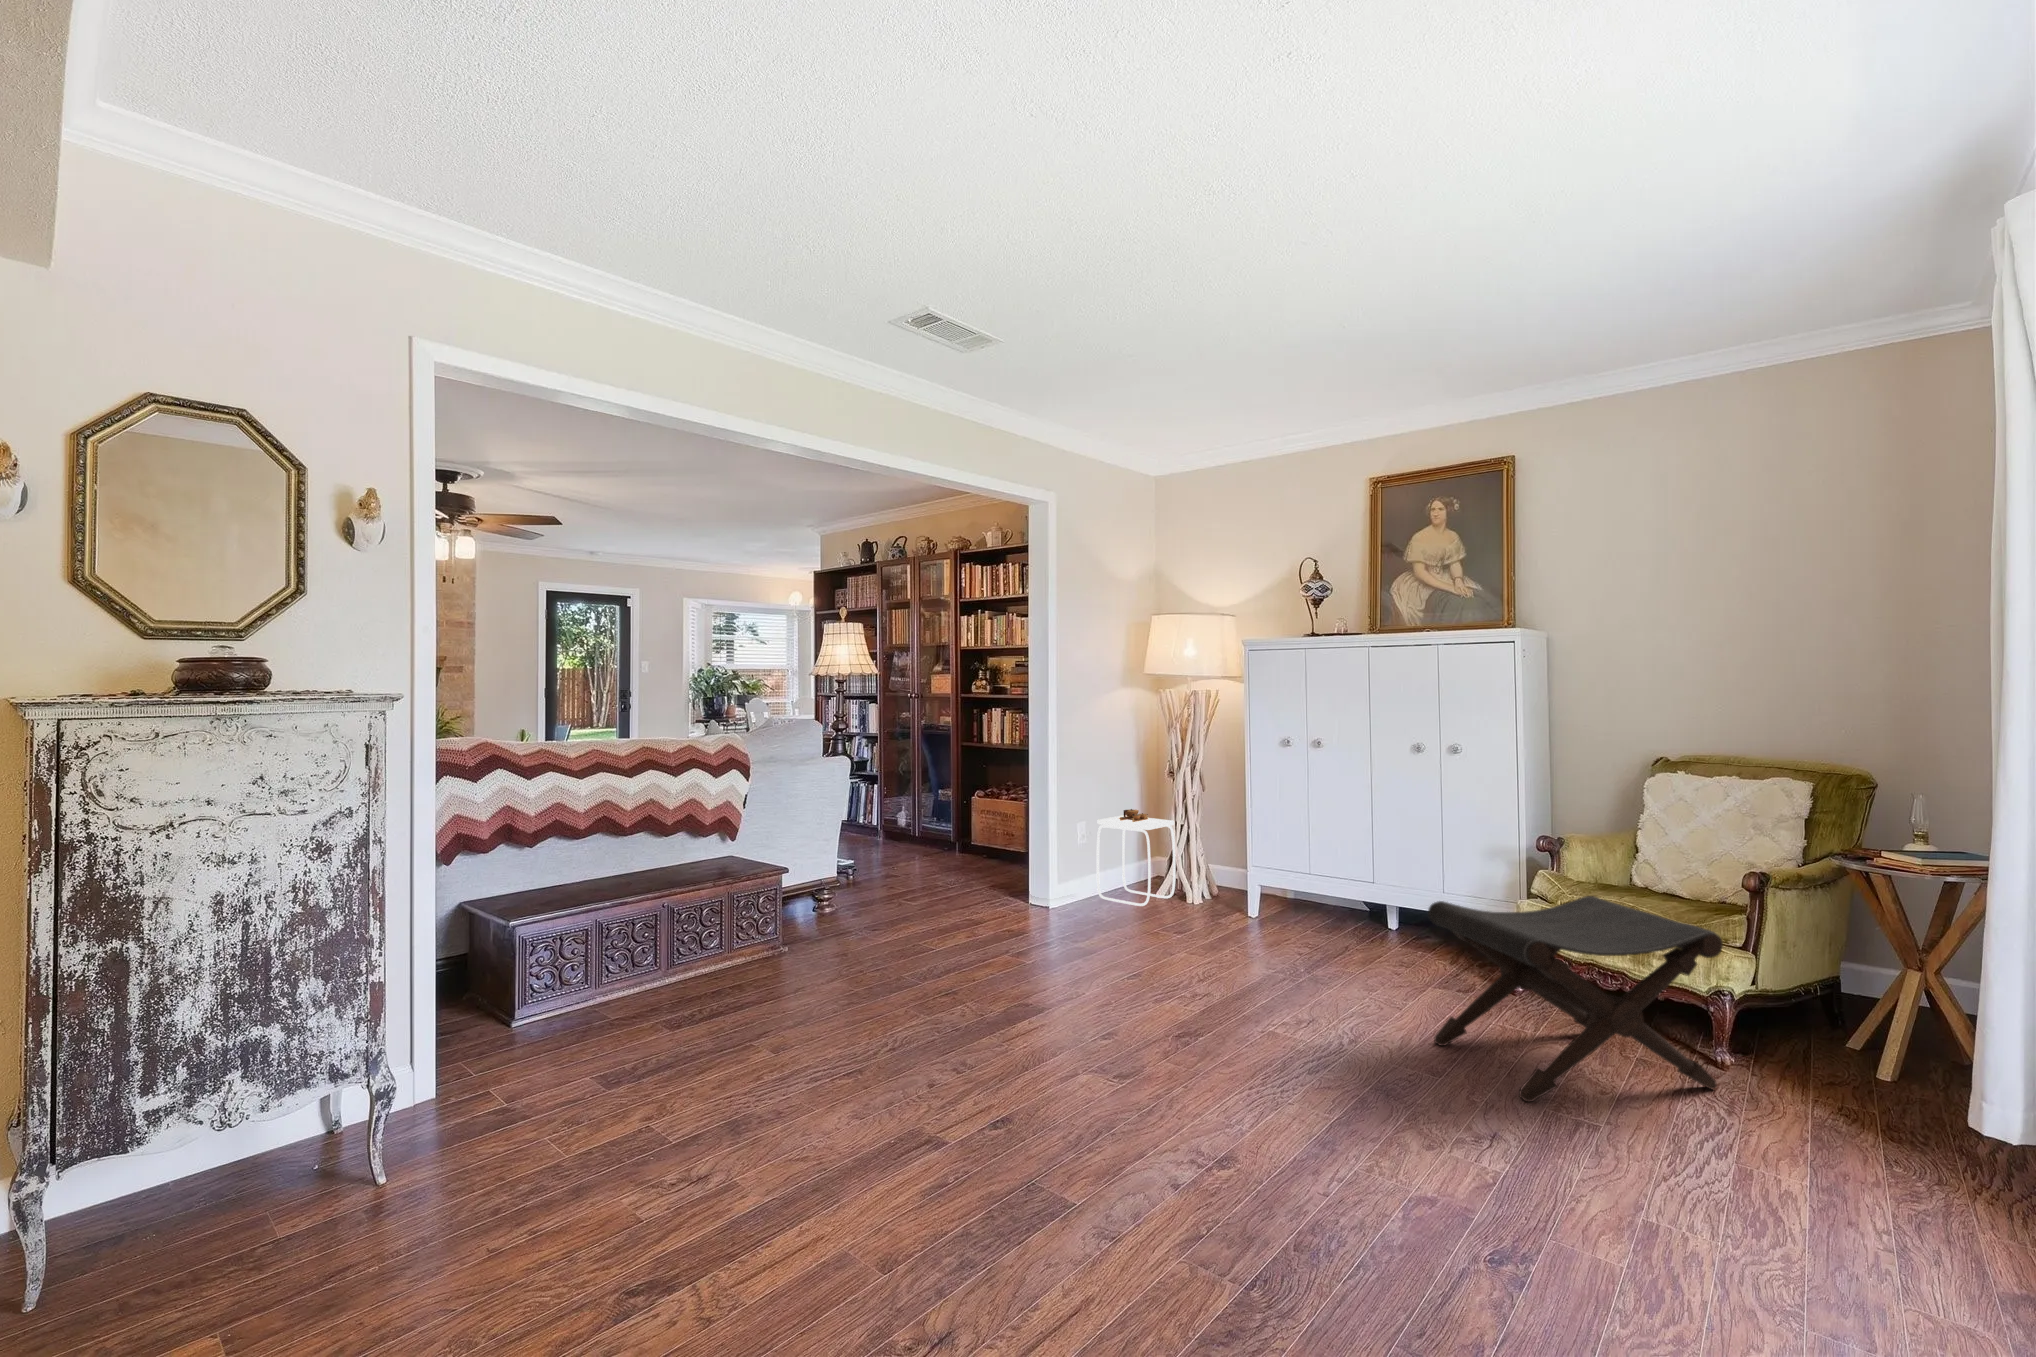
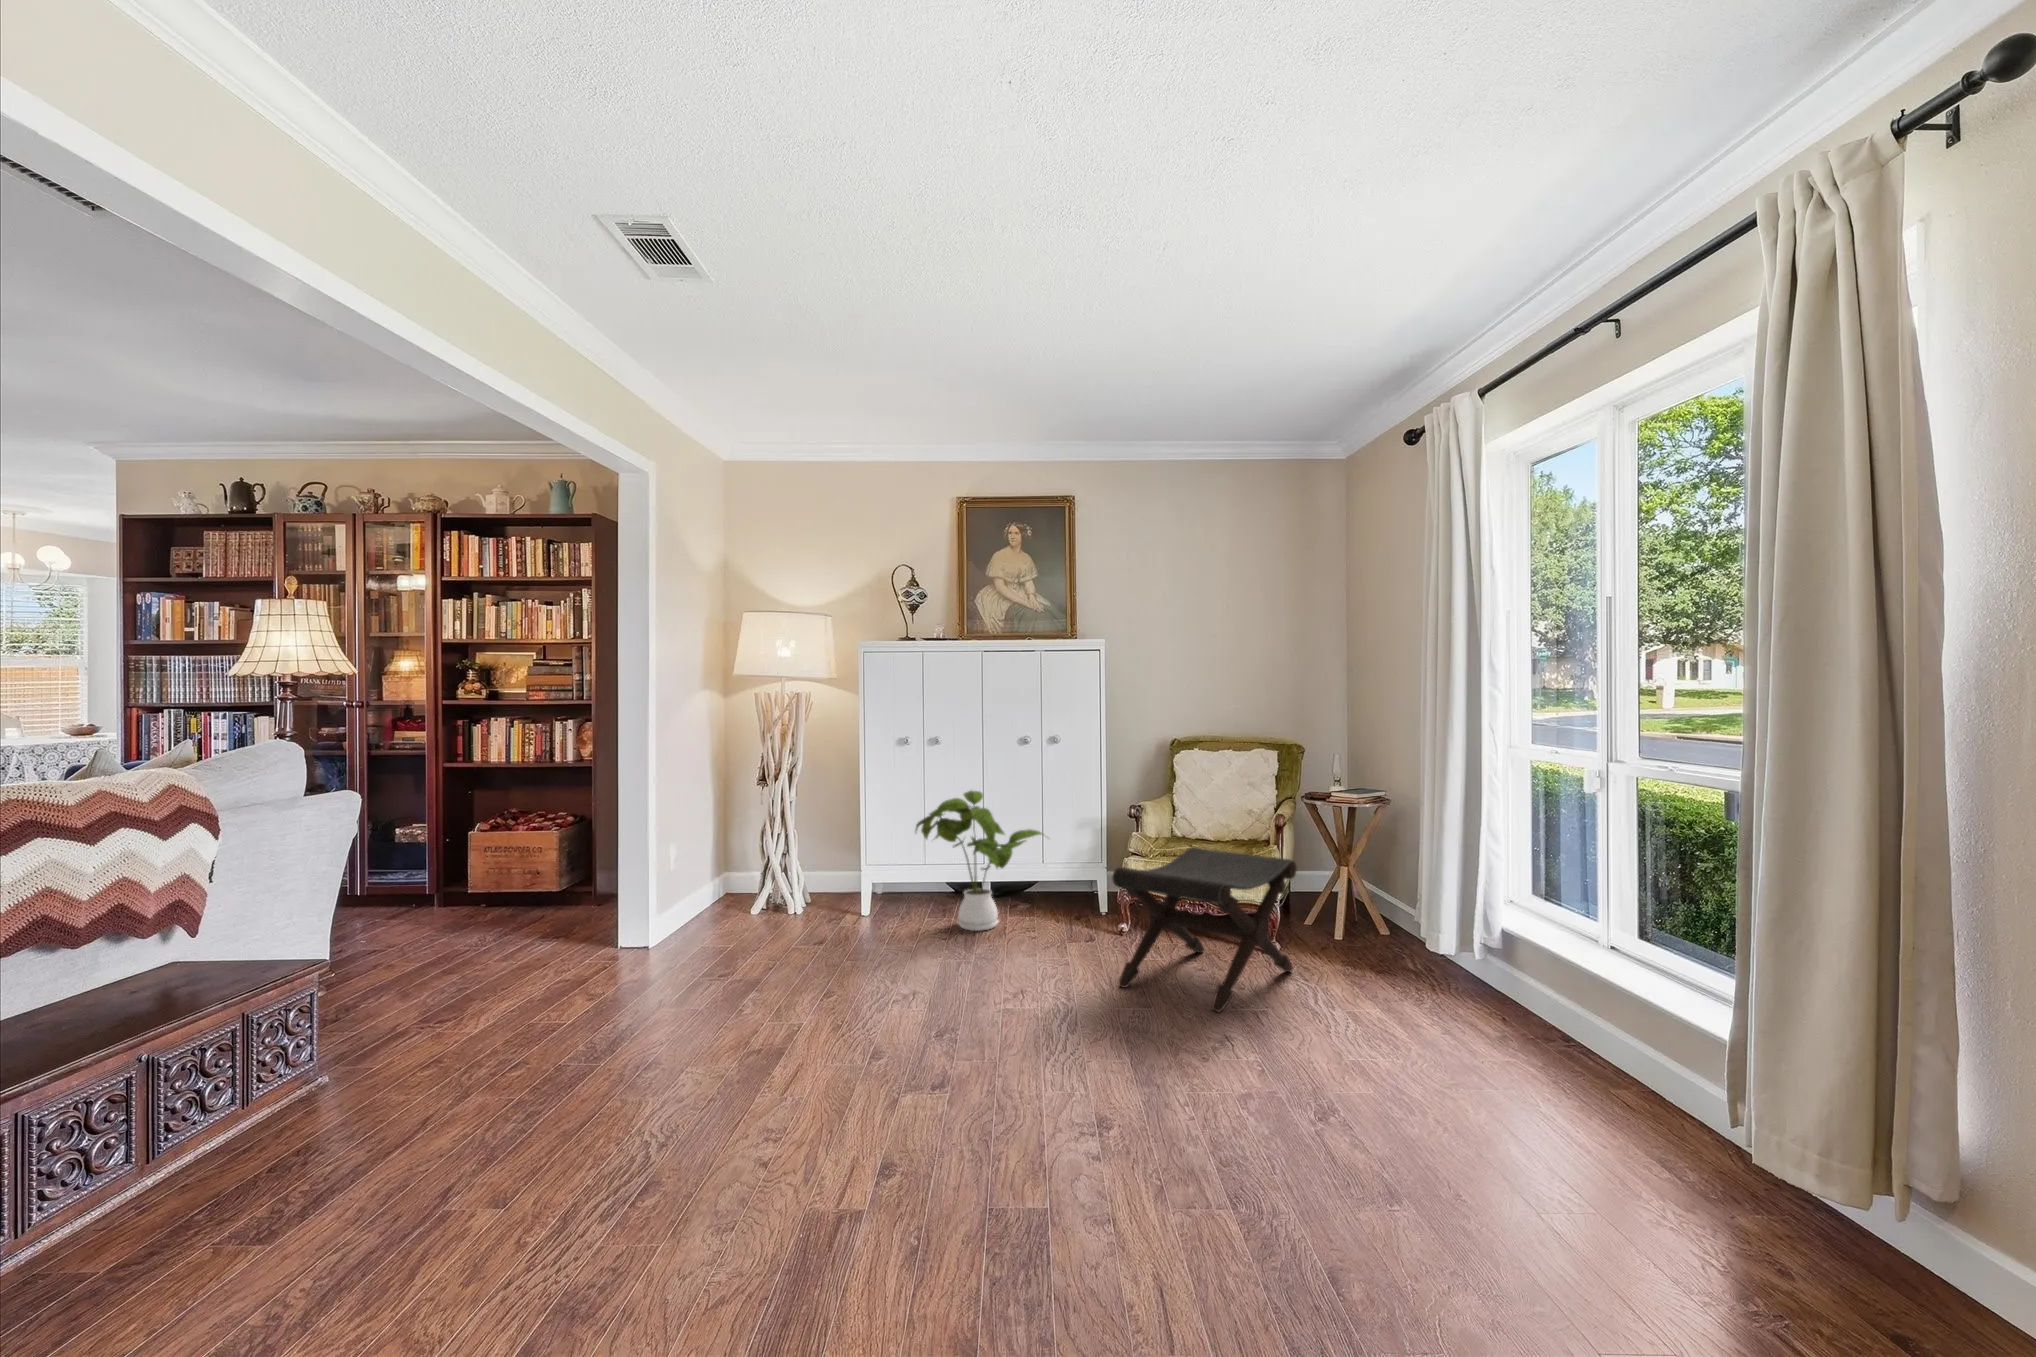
house plant: none [1285,799,1443,955] -> present [916,791,1042,931]
side table: present [1097,809,1176,906] -> none [689,821,774,925]

